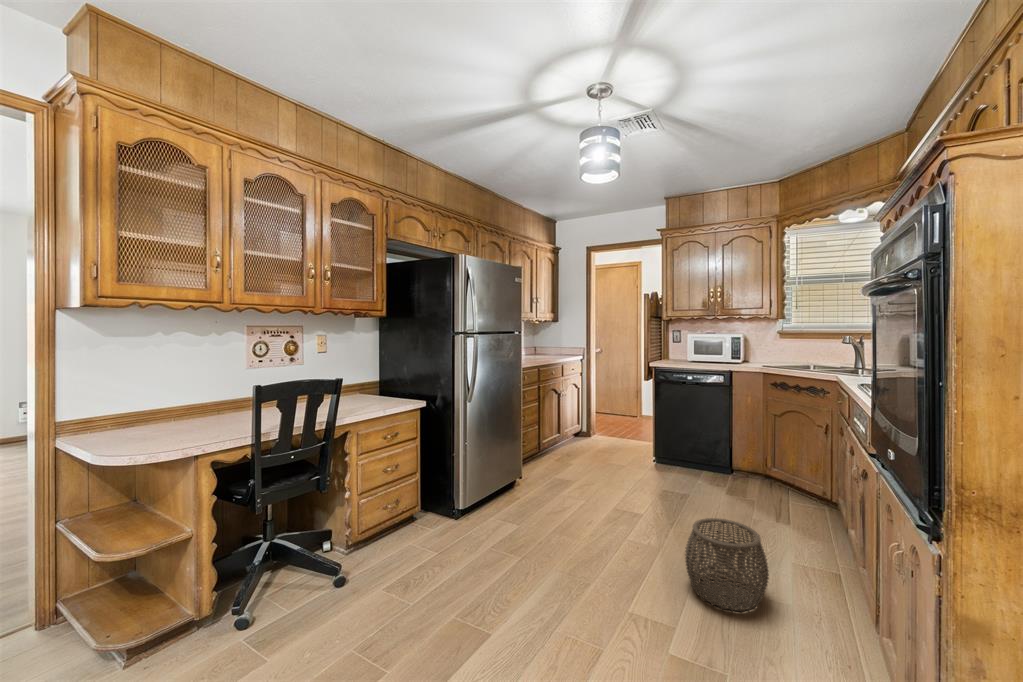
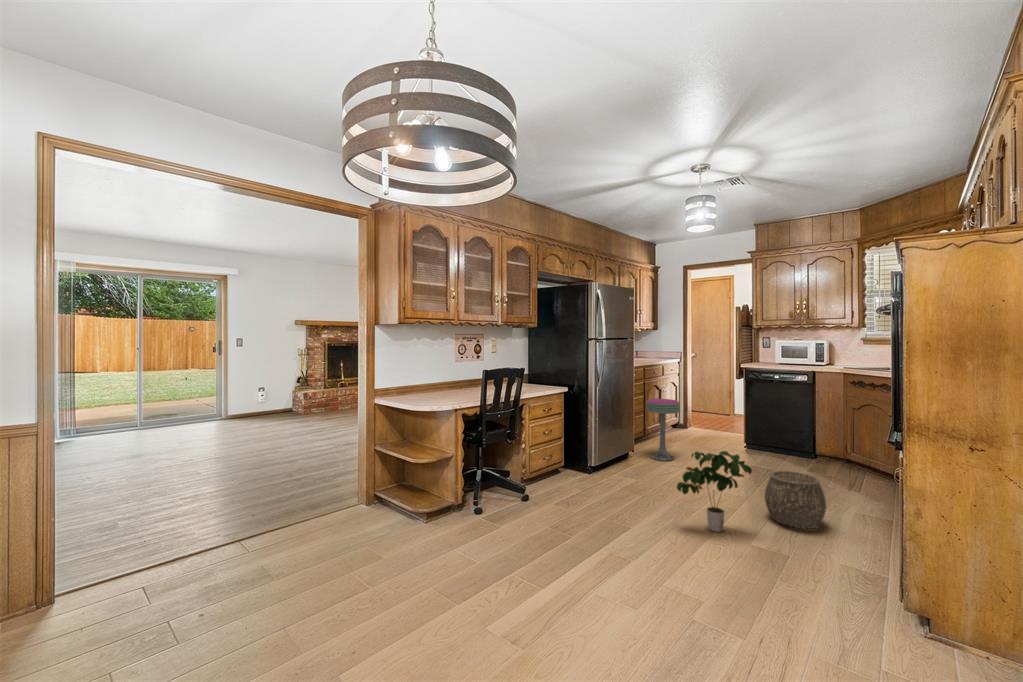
bar stool: none [538,408,578,489] -> present [646,399,679,461]
potted plant: none [560,504,670,634] -> present [677,451,752,532]

